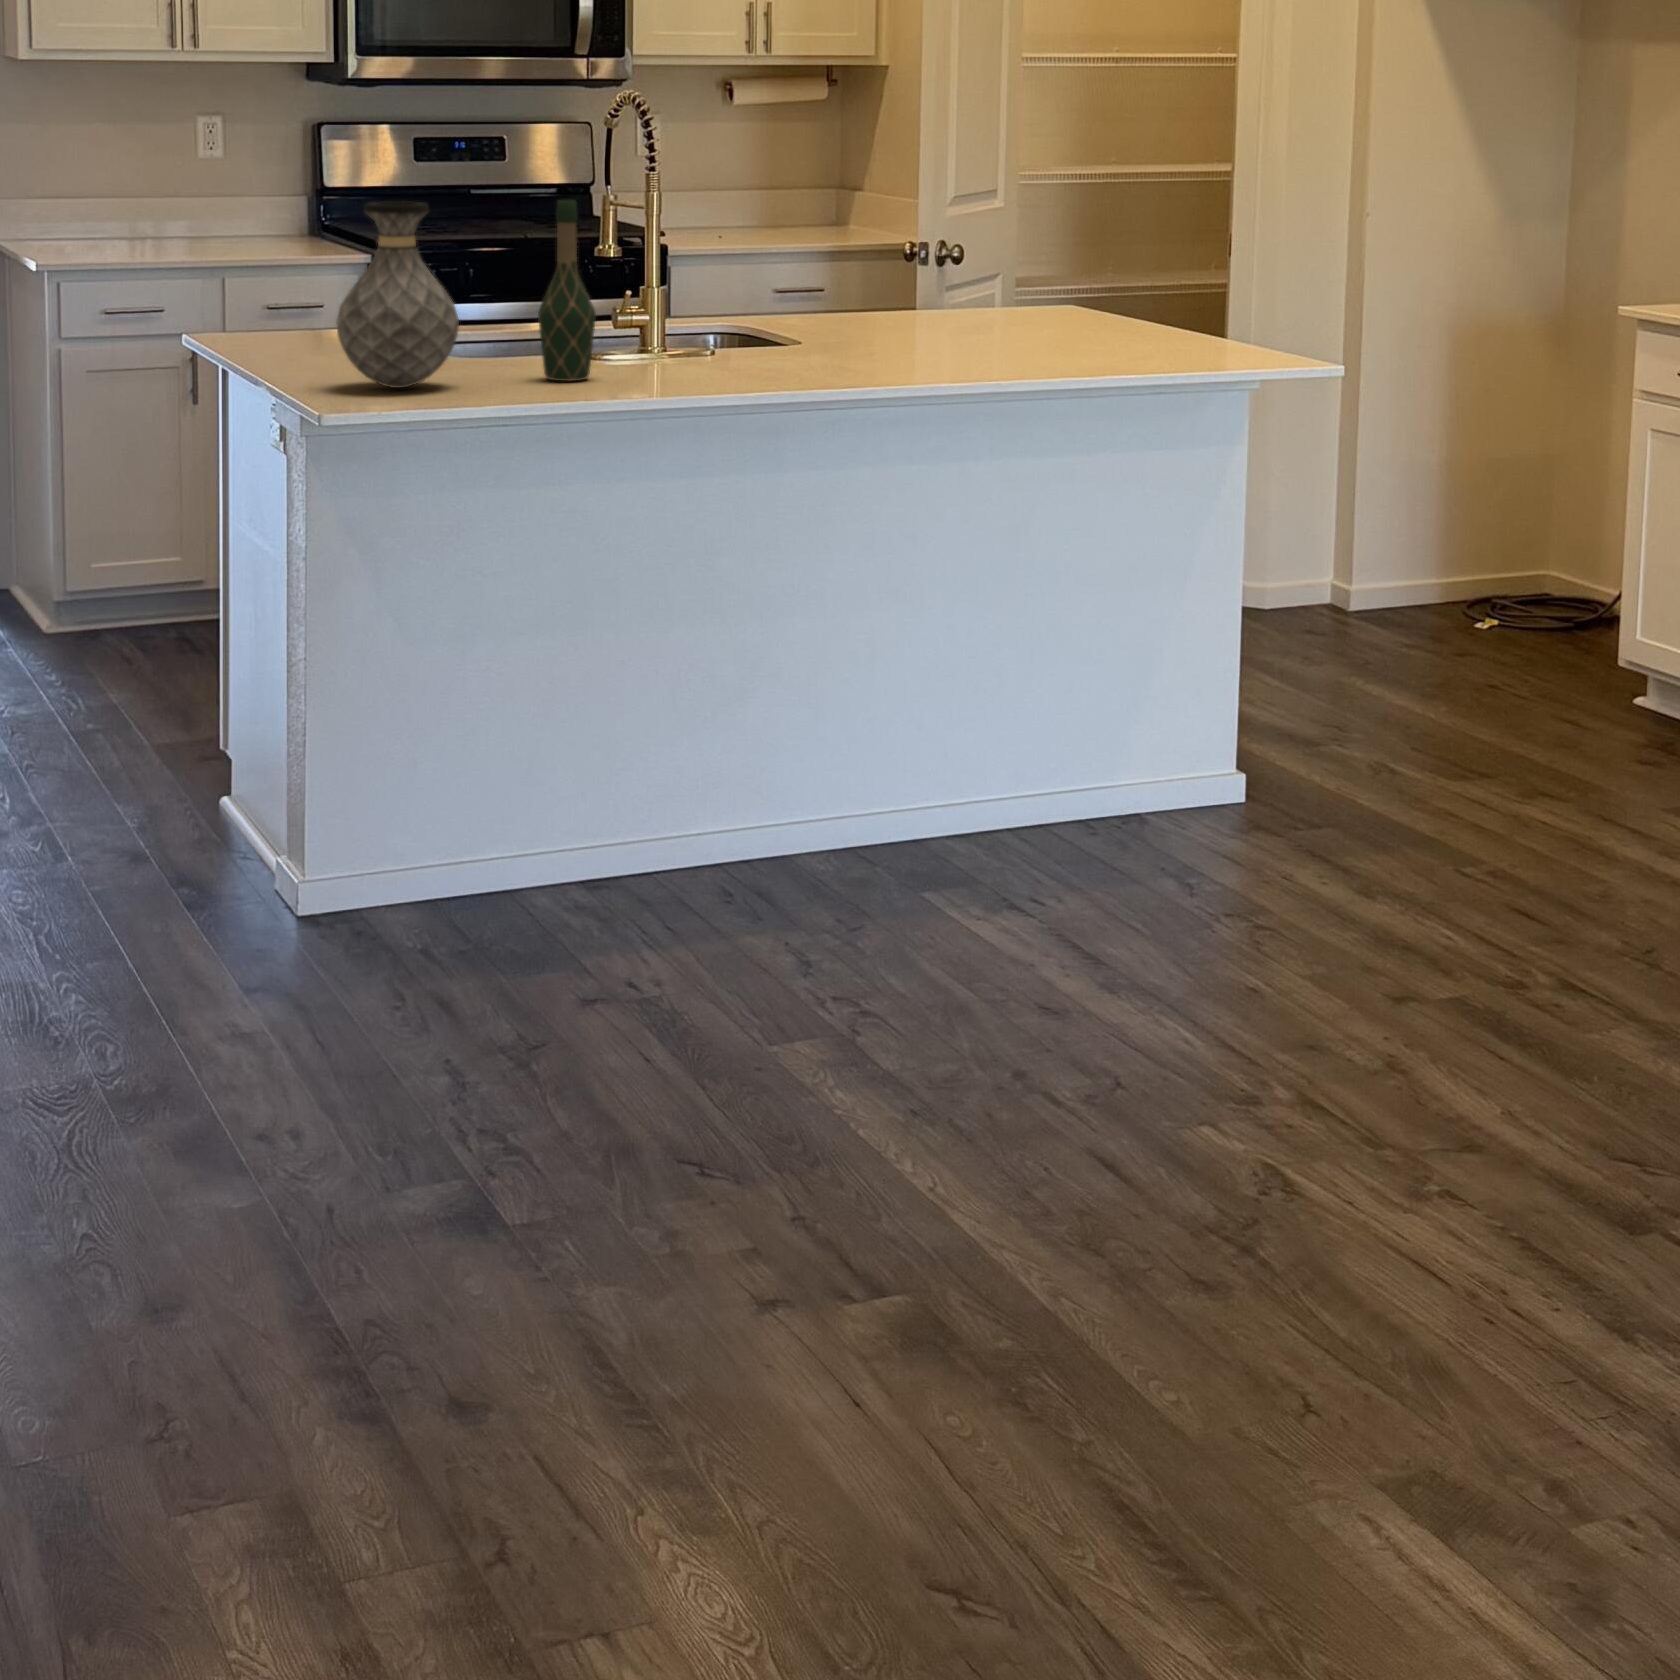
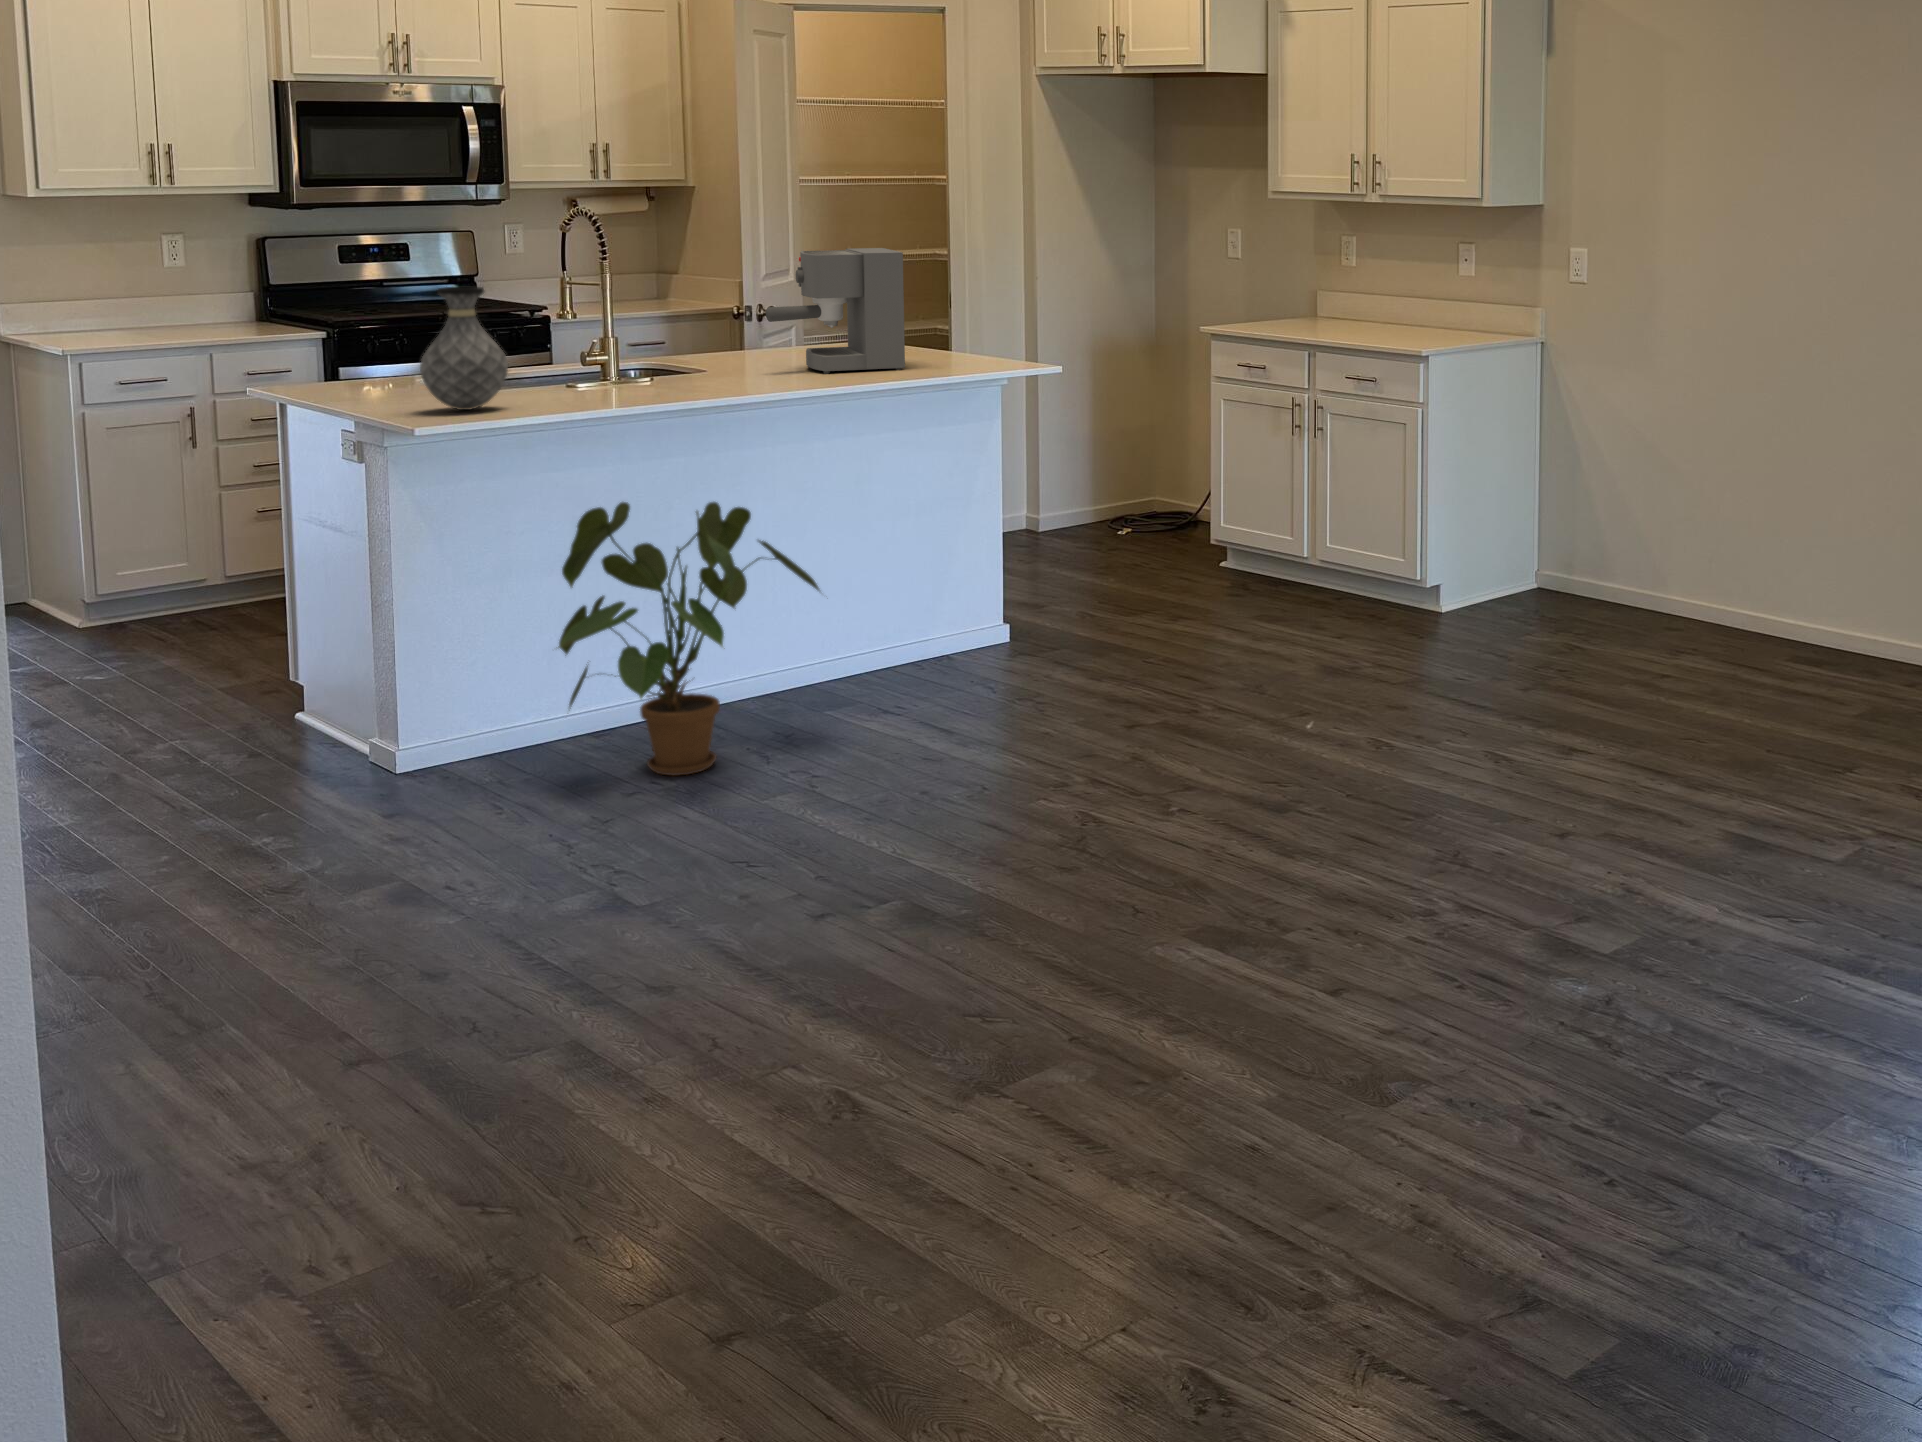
coffee maker: none [881,160,1094,358] -> present [766,248,905,374]
wine bottle: present [538,200,596,381] -> none [556,282,596,400]
house plant: none [470,543,906,989] -> present [558,502,820,776]

